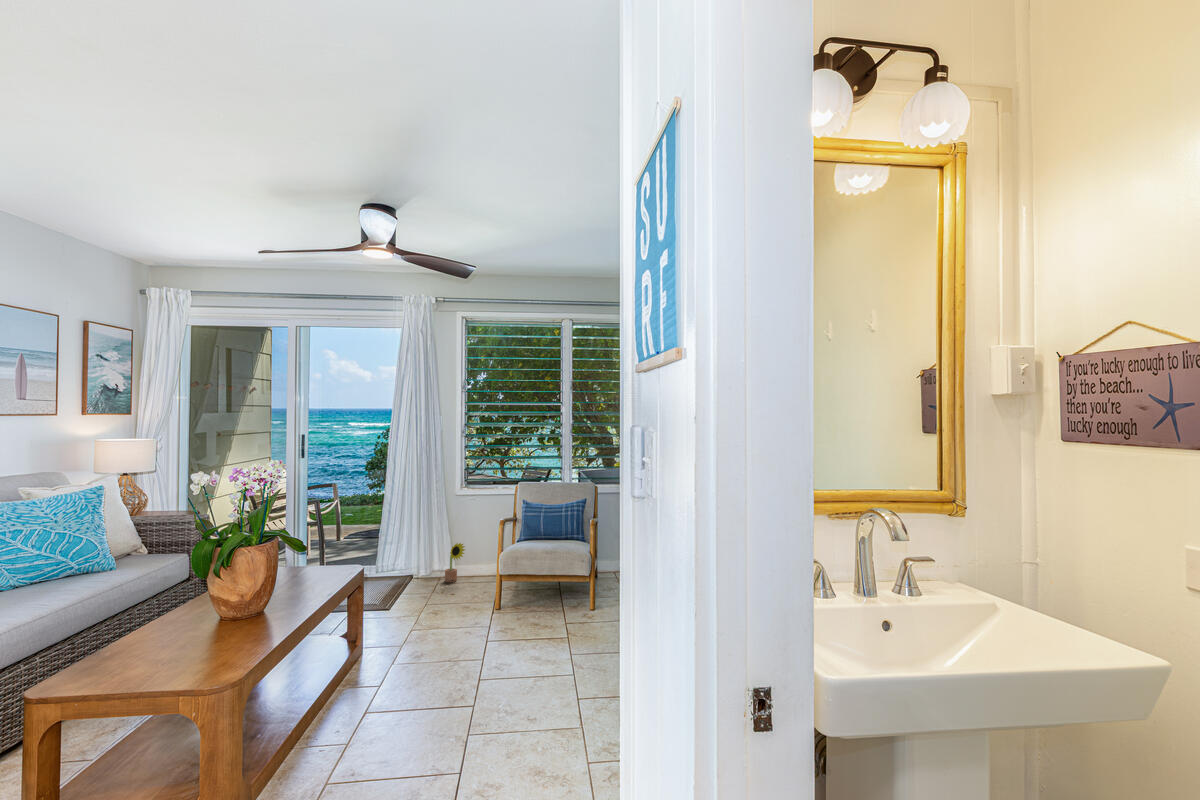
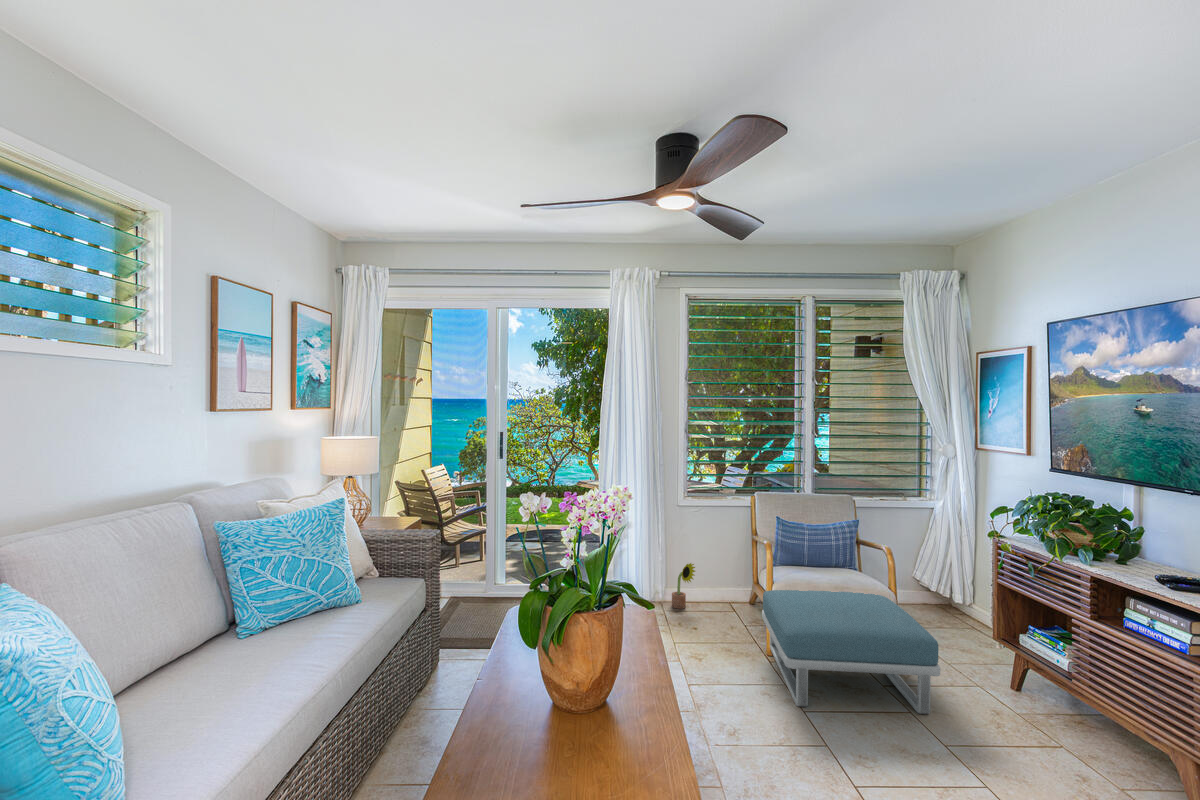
footstool: none [480,557,594,639] -> present [762,590,940,714]

